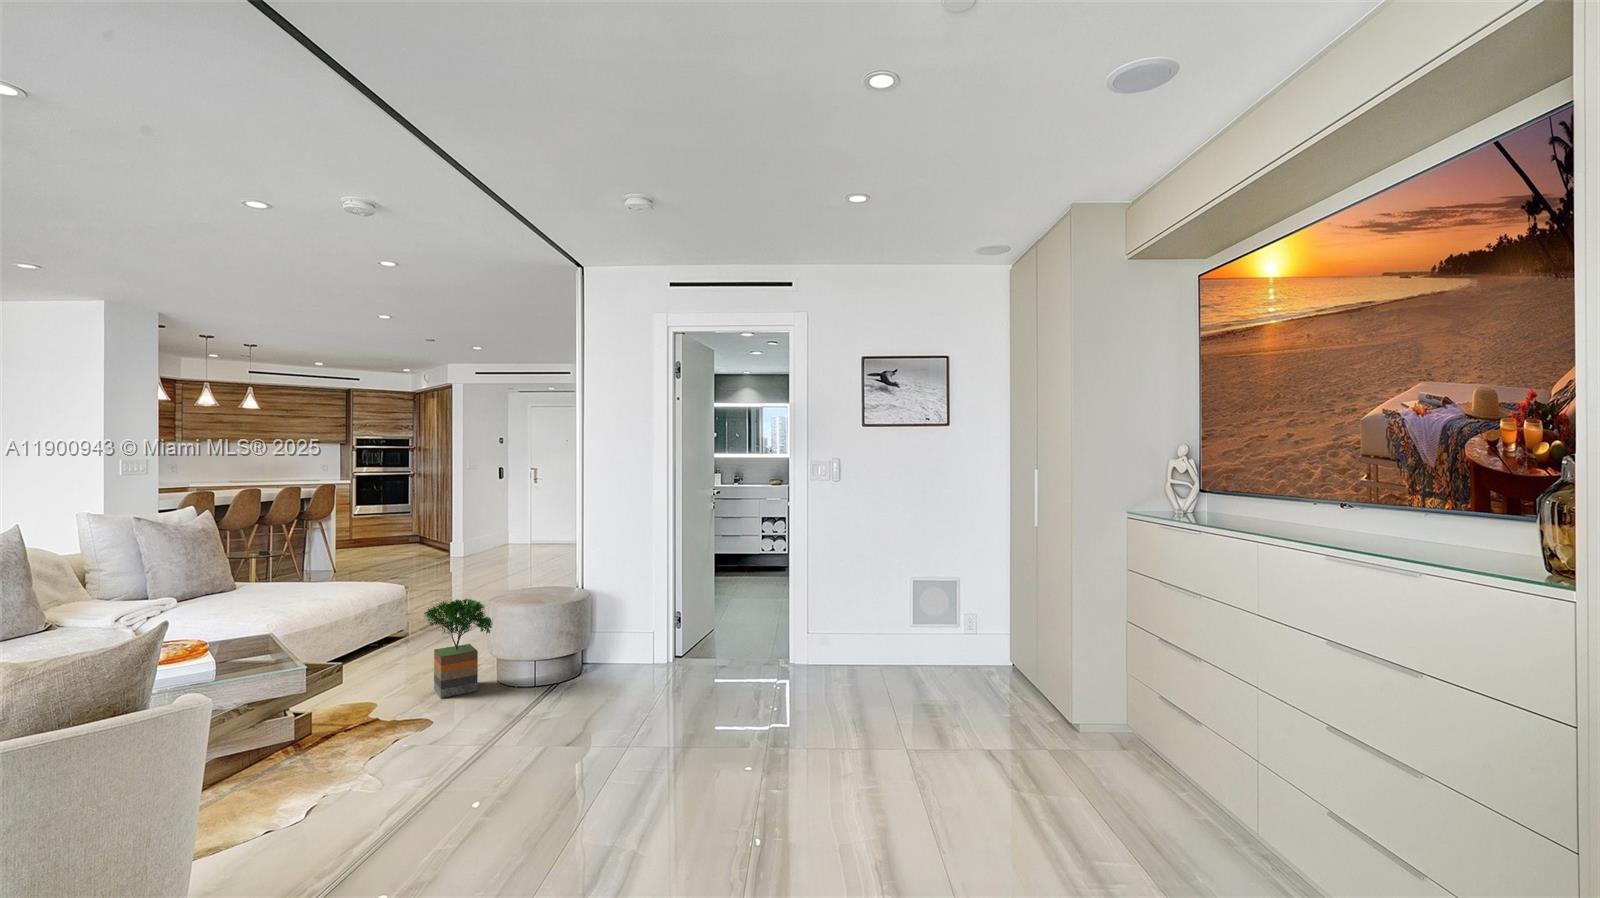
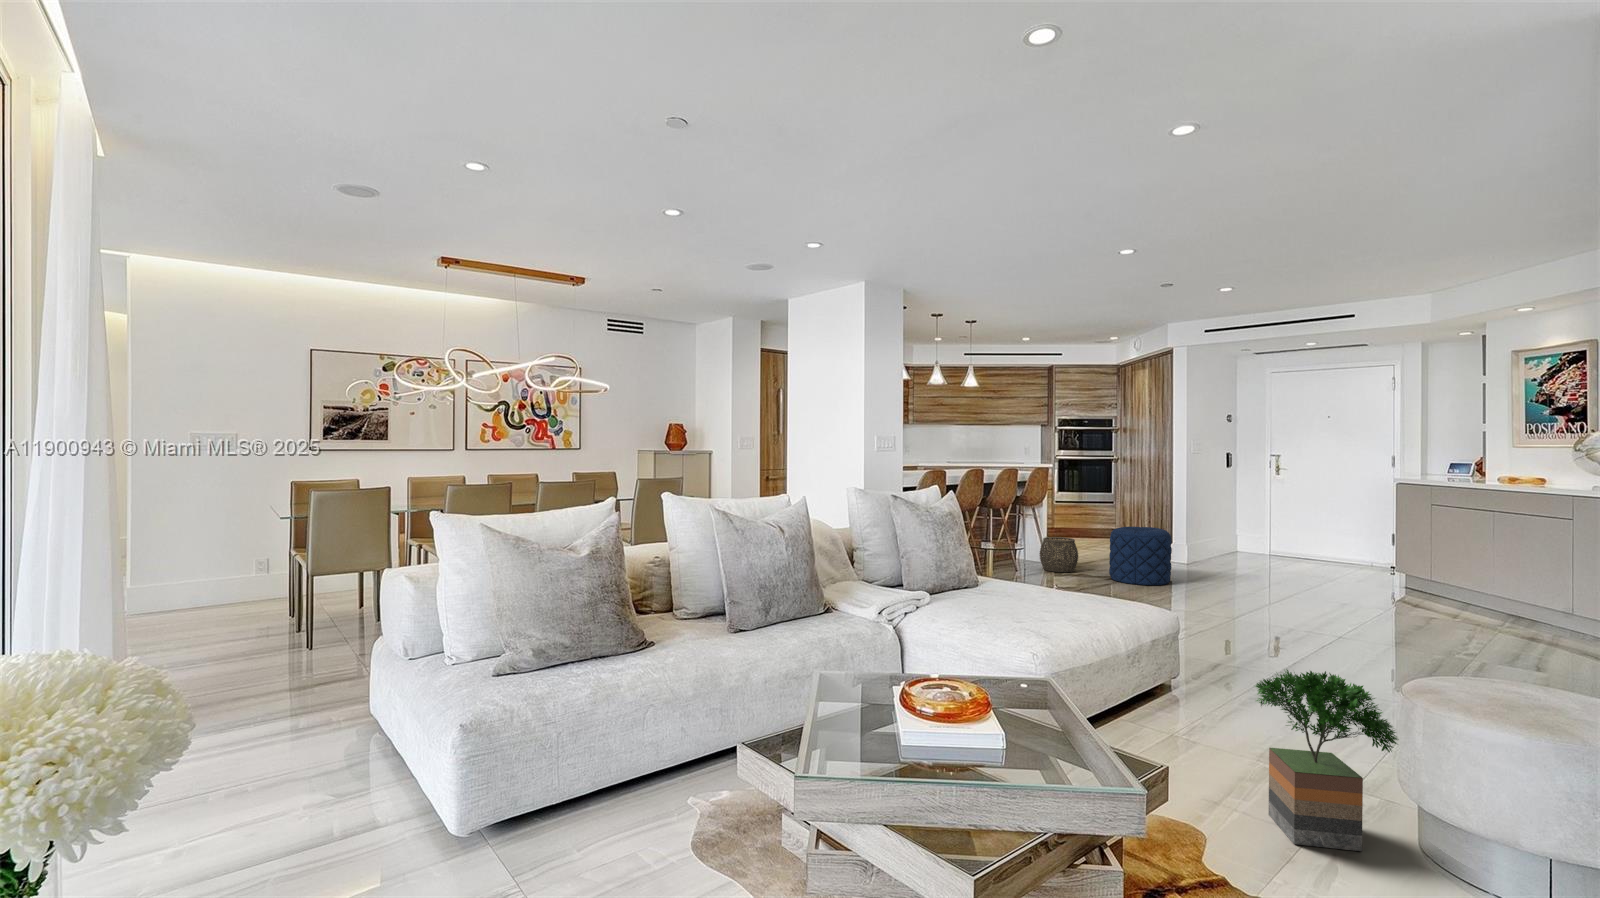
pouf: none [391,529,443,577] -> present [1109,527,1172,585]
woven basket: none [325,545,365,577] -> present [1039,537,1078,572]

